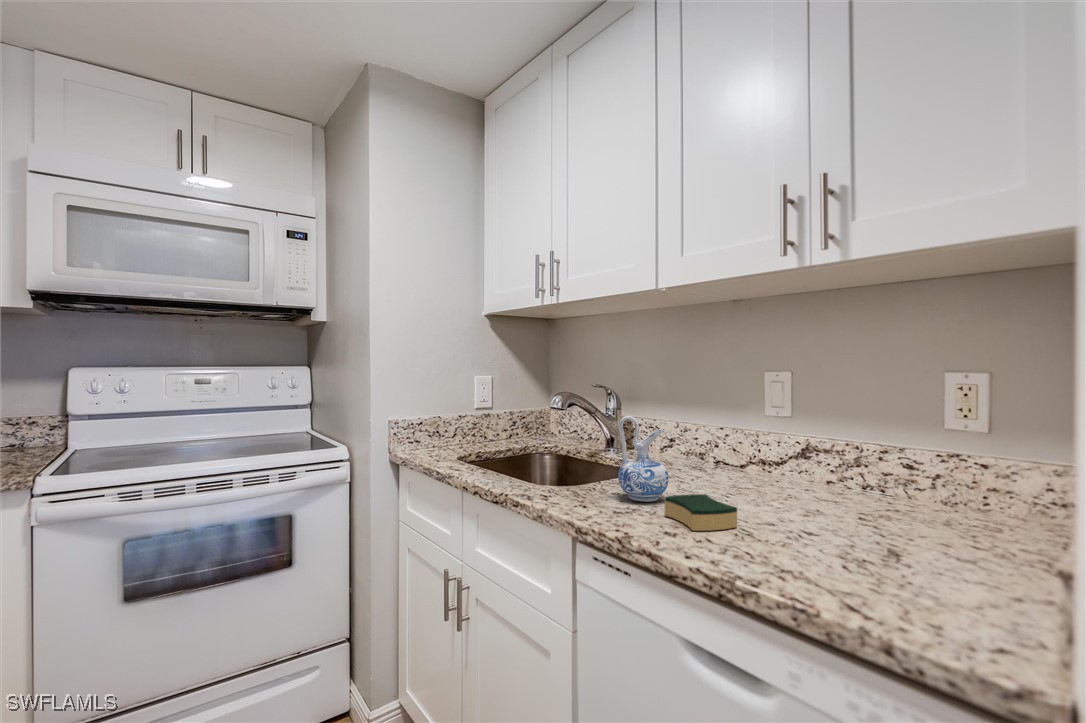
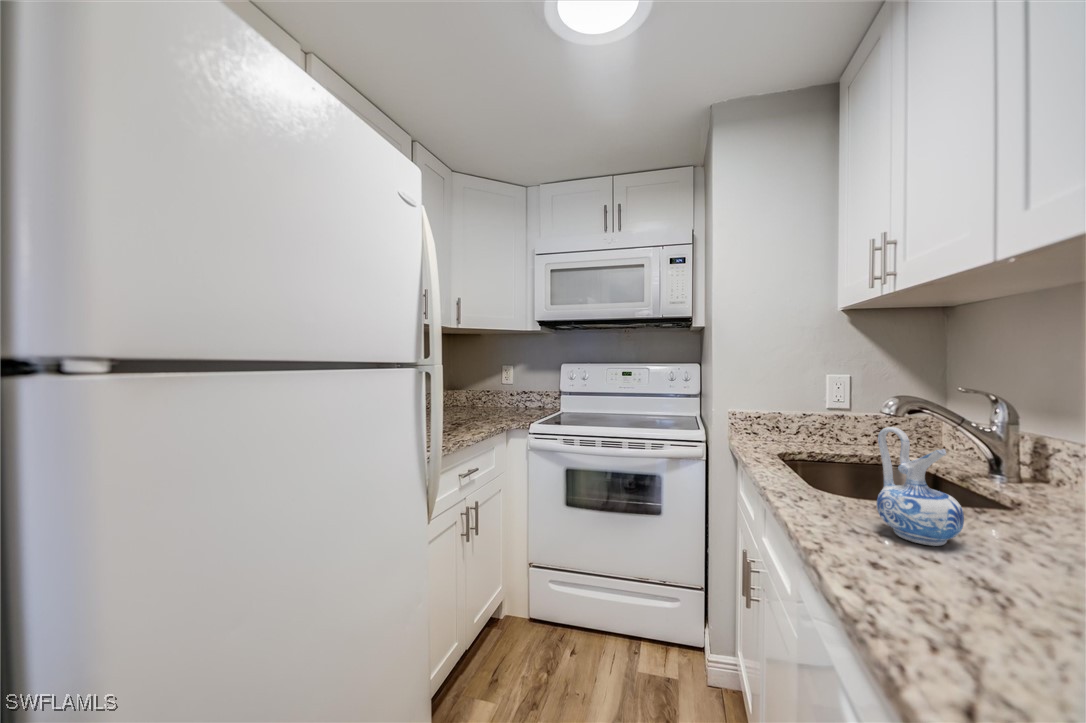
sponge: present [664,494,737,531] -> none [903,539,1018,625]

